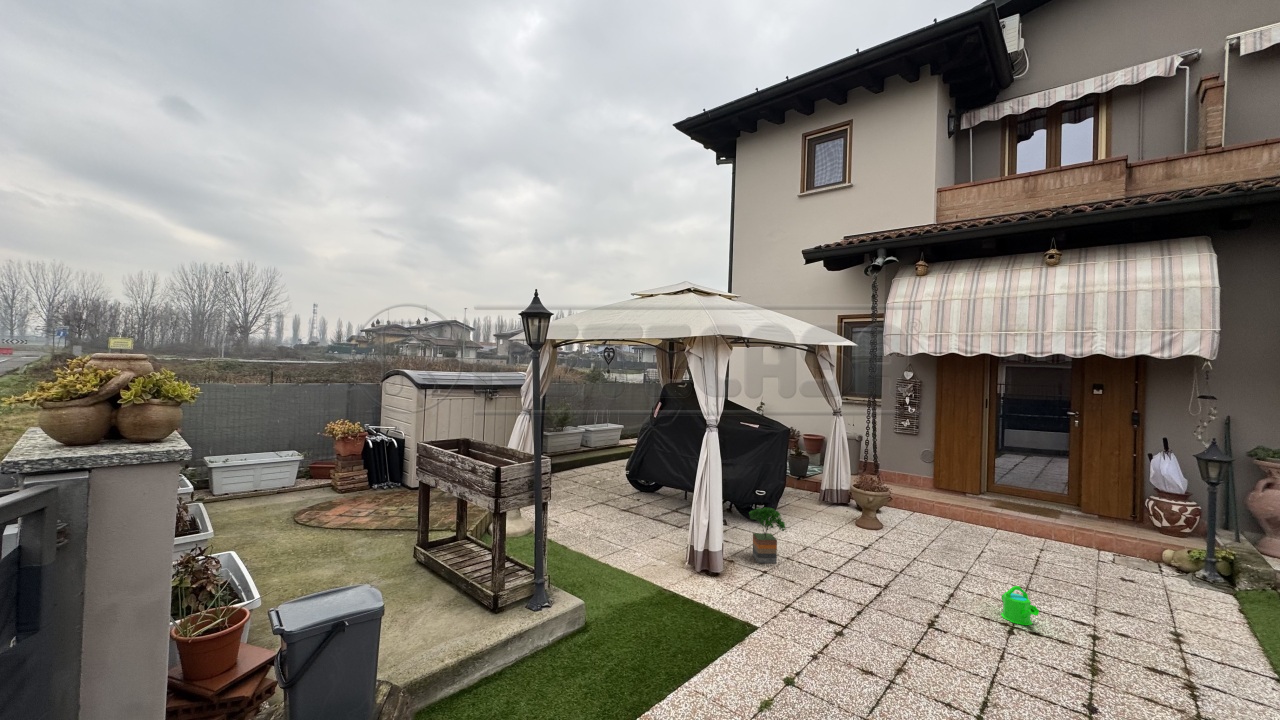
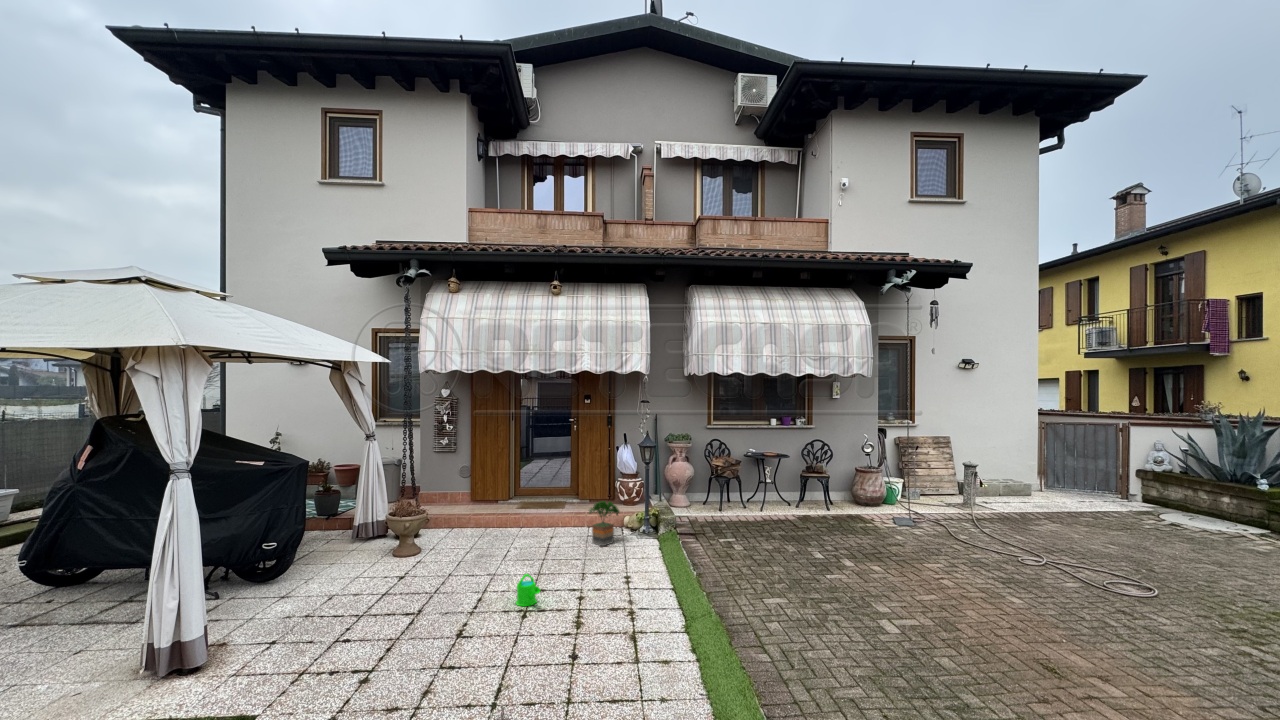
potted tree: present [749,507,785,563] -> present [589,501,620,546]

